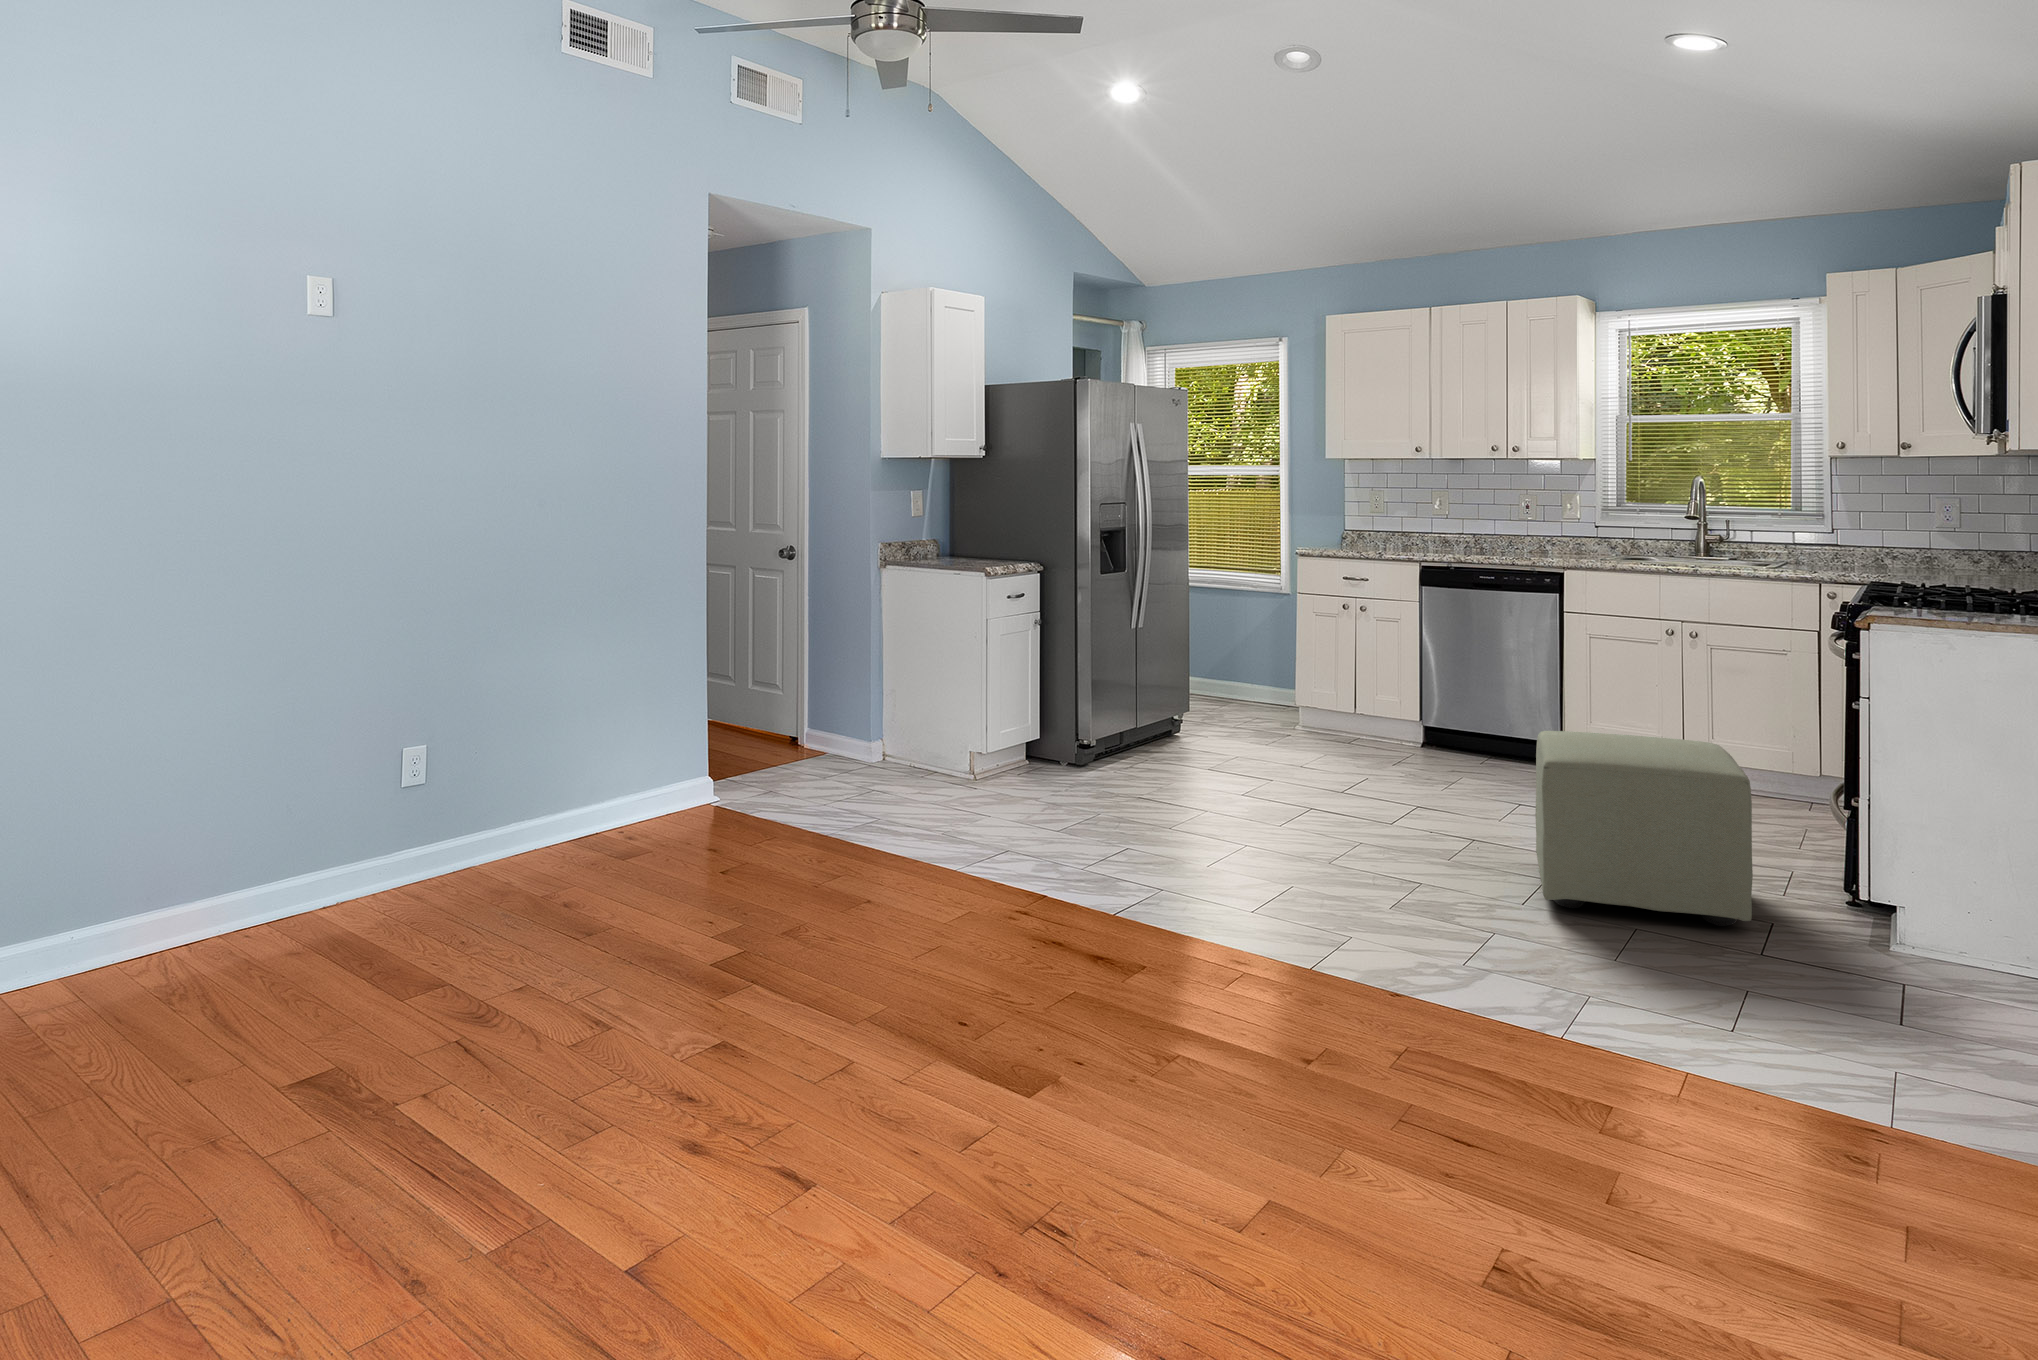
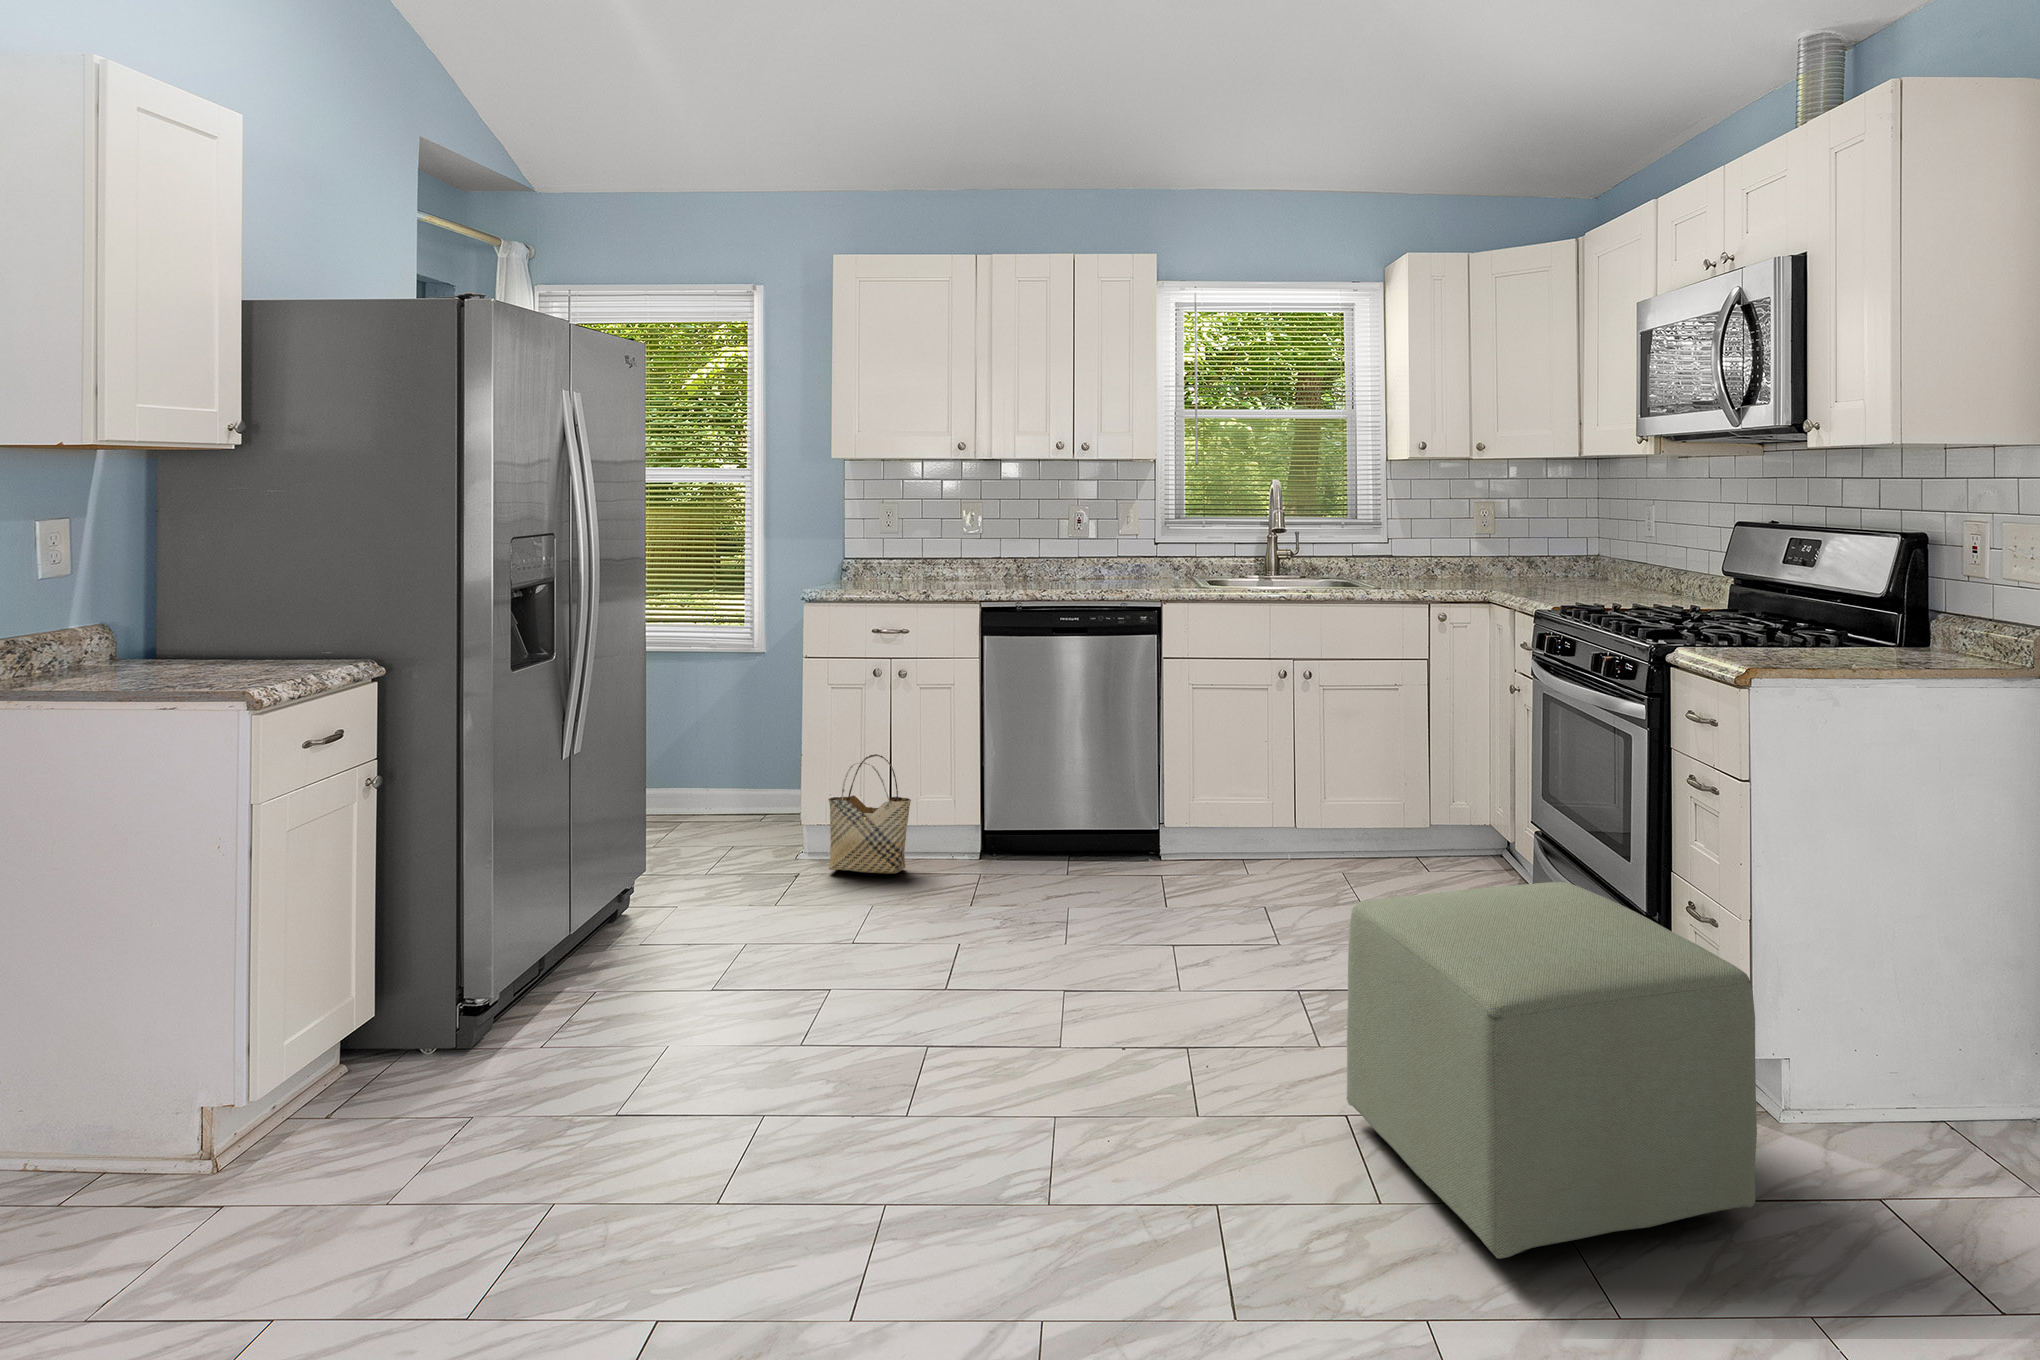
woven basket: none [1312,663,1368,743] -> present [828,754,911,874]

